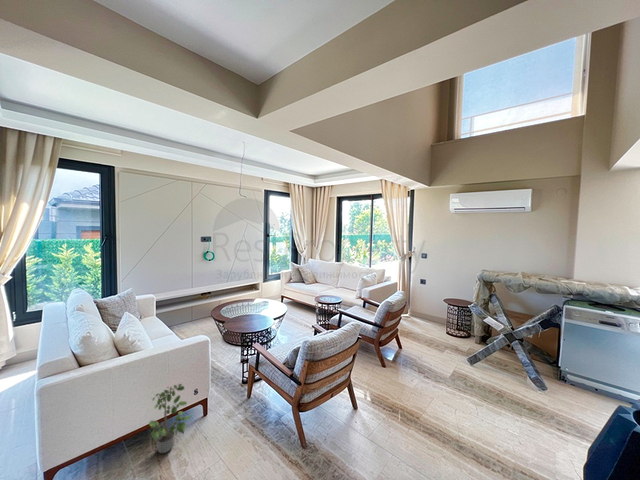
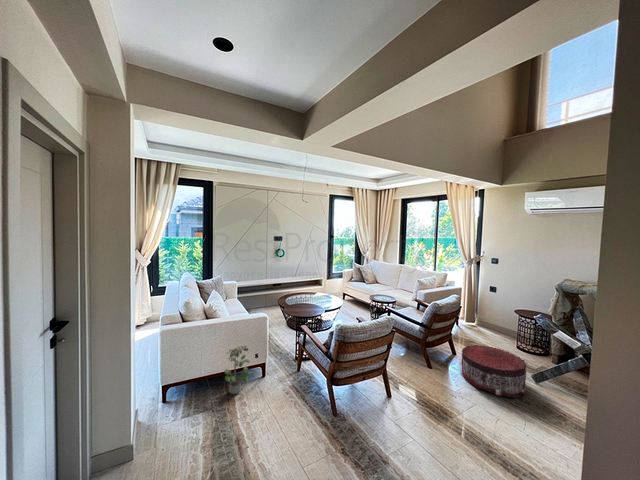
pouf: none [412,336,468,384] -> present [461,345,527,398]

